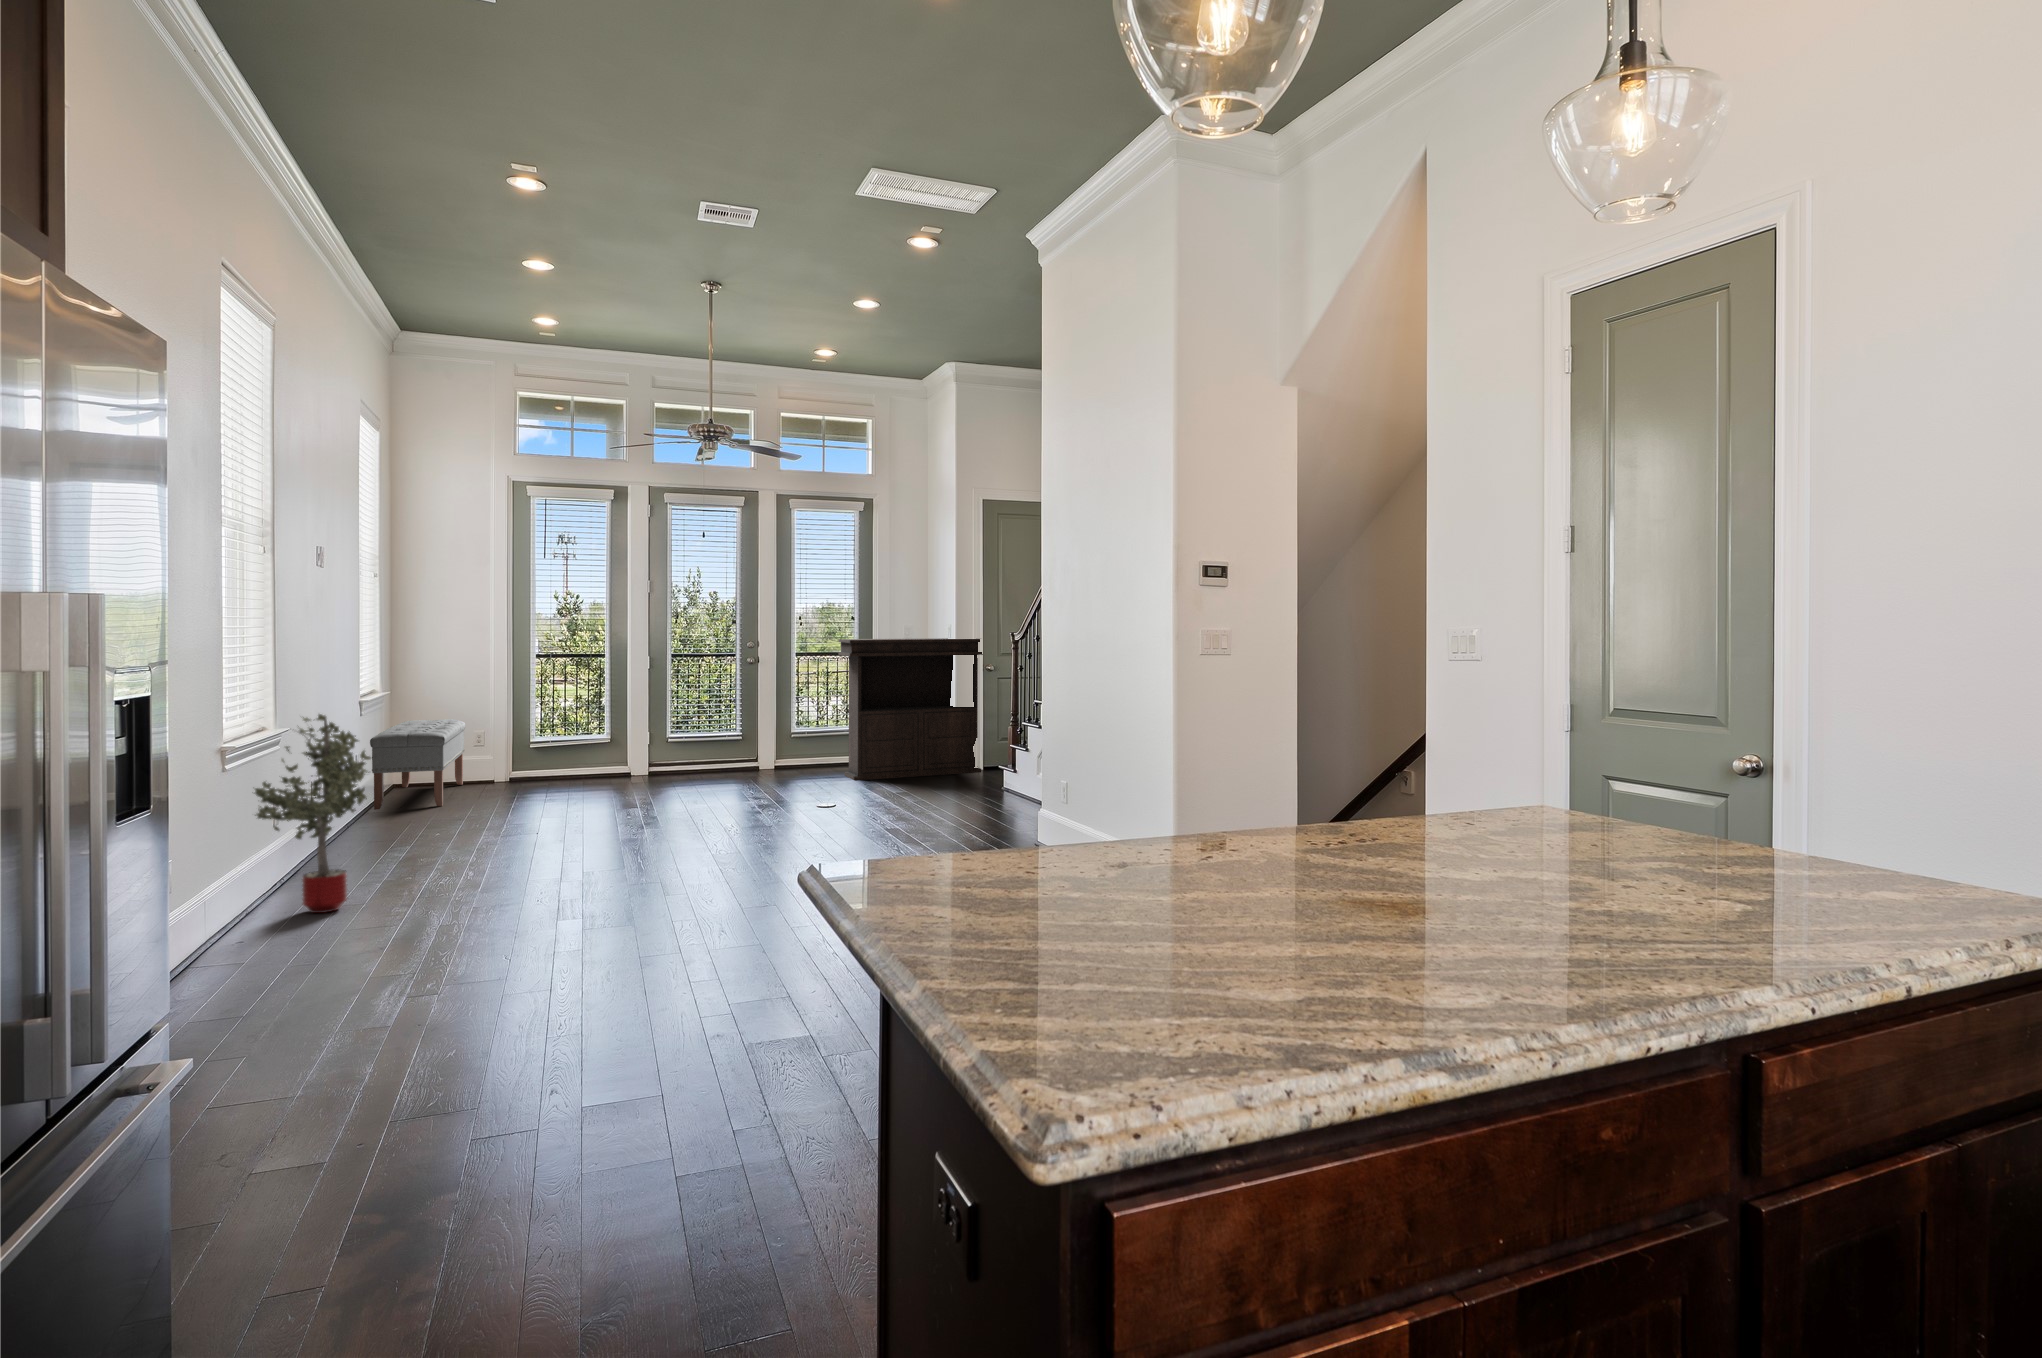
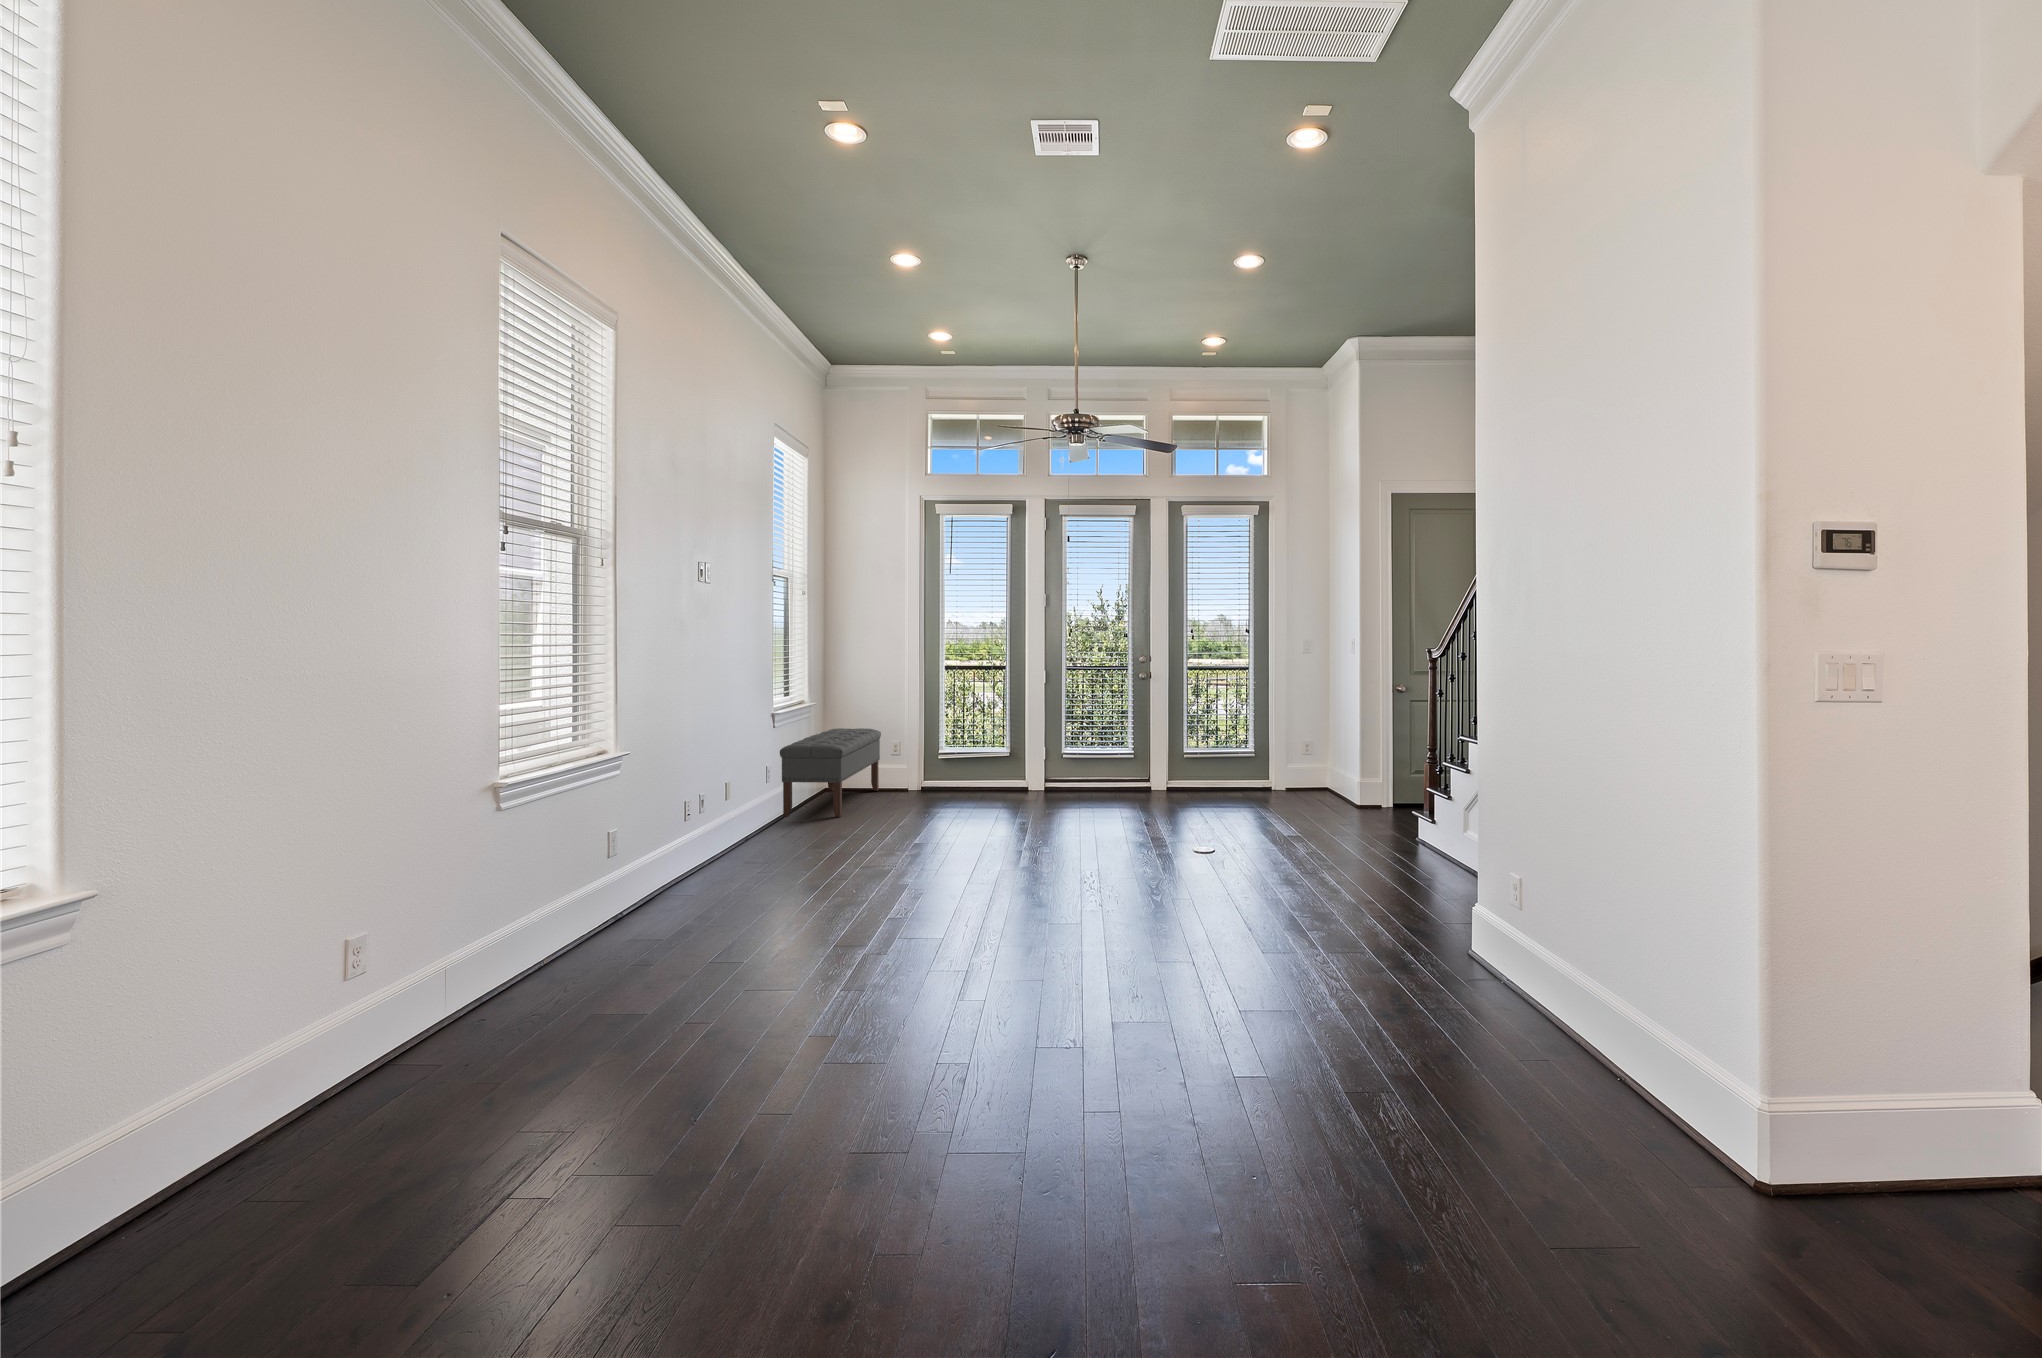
console table: present [839,638,983,780] -> none [1231,654,1399,811]
potted tree: present [253,714,371,913] -> none [515,747,665,976]

